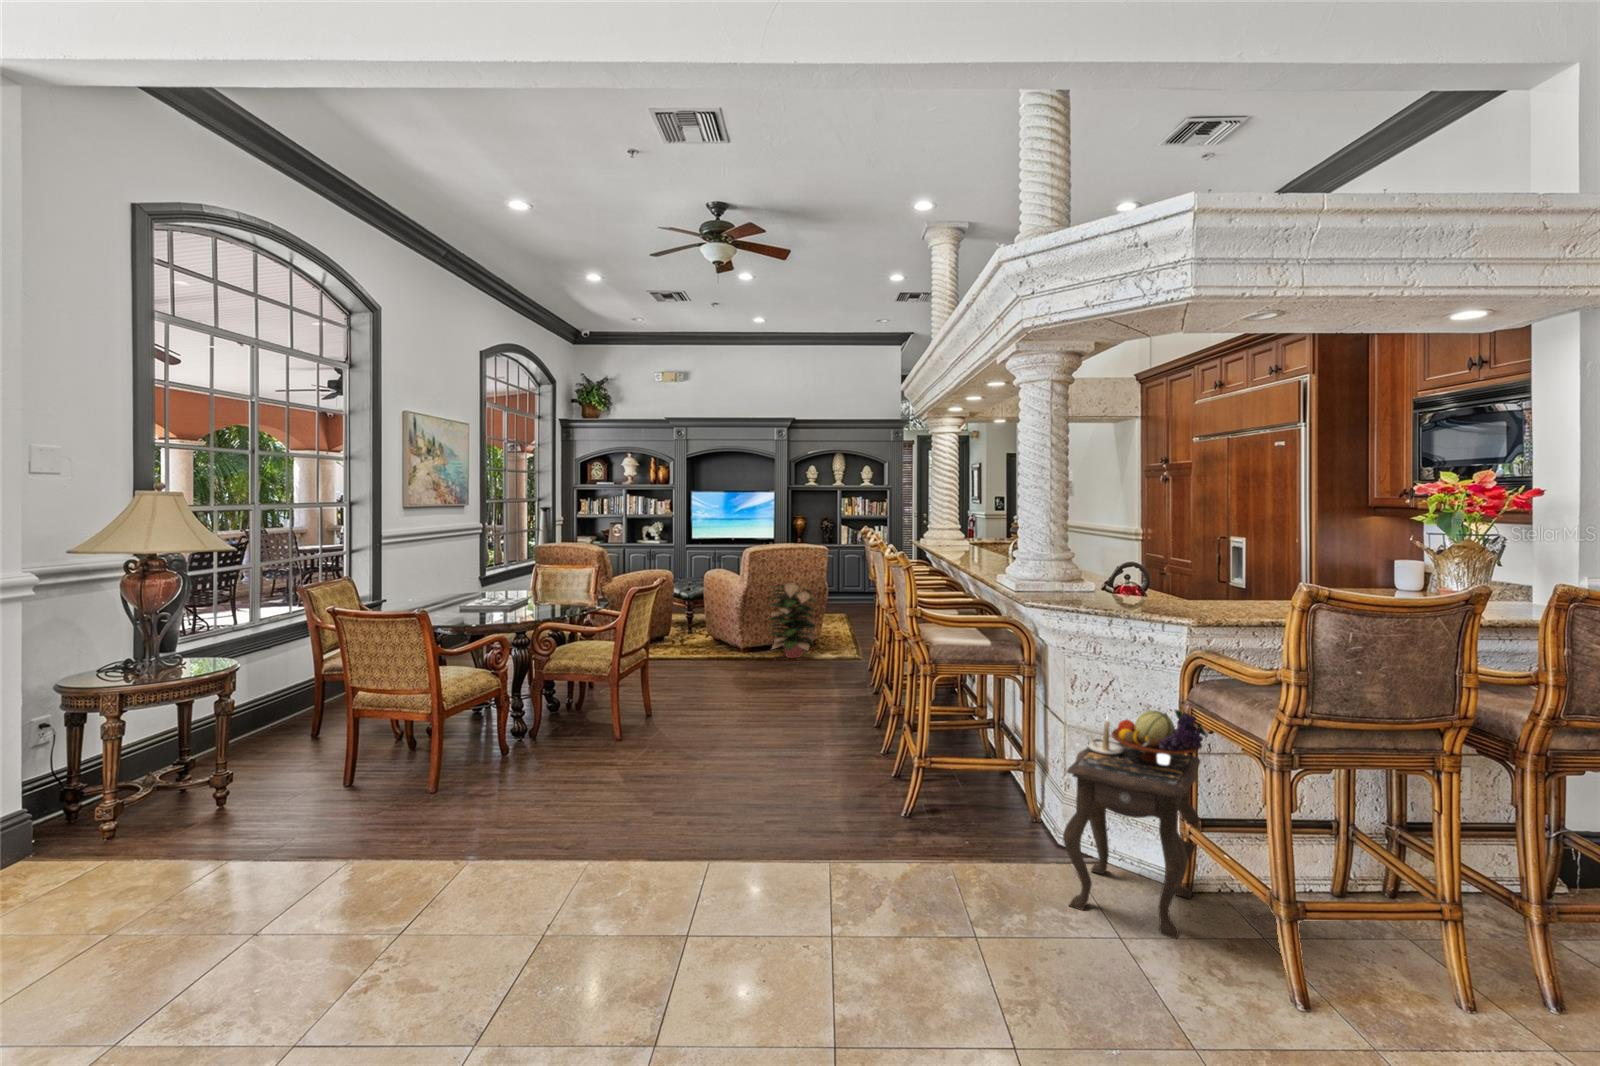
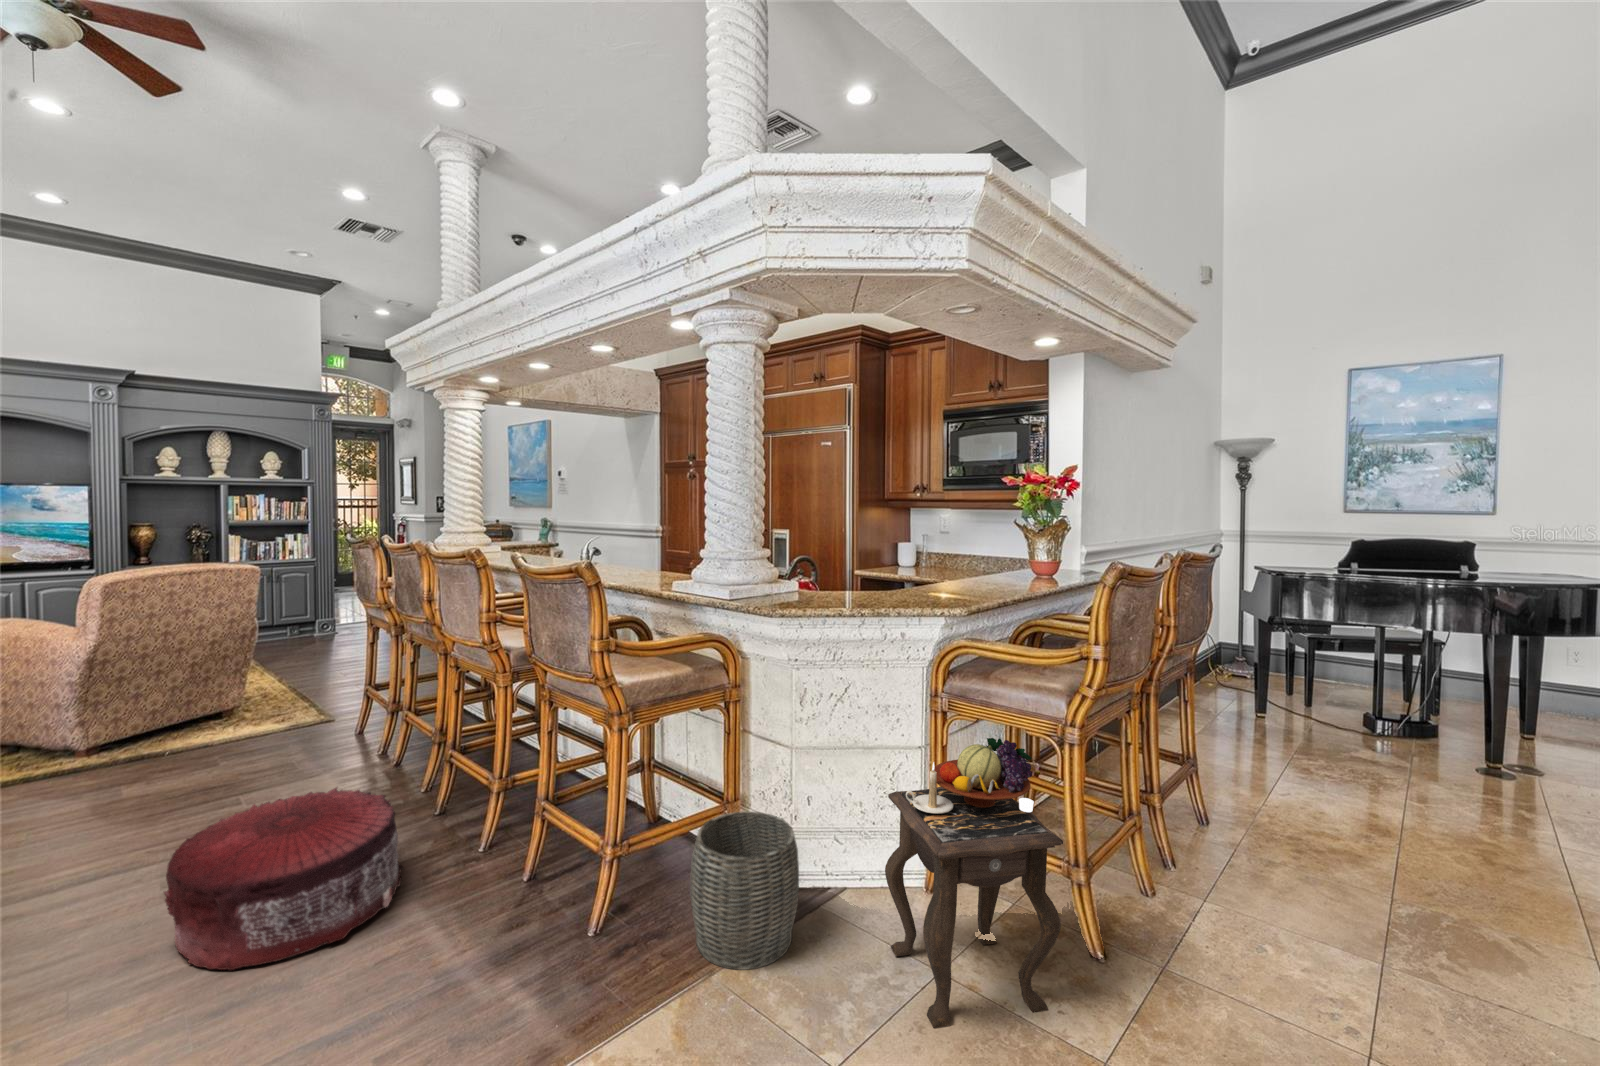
decorative plant: present [769,583,816,658] -> none [145,628,255,748]
pouf: none [728,675,839,752] -> present [164,788,404,970]
woven basket: none [956,736,1037,841] -> present [690,812,799,970]

